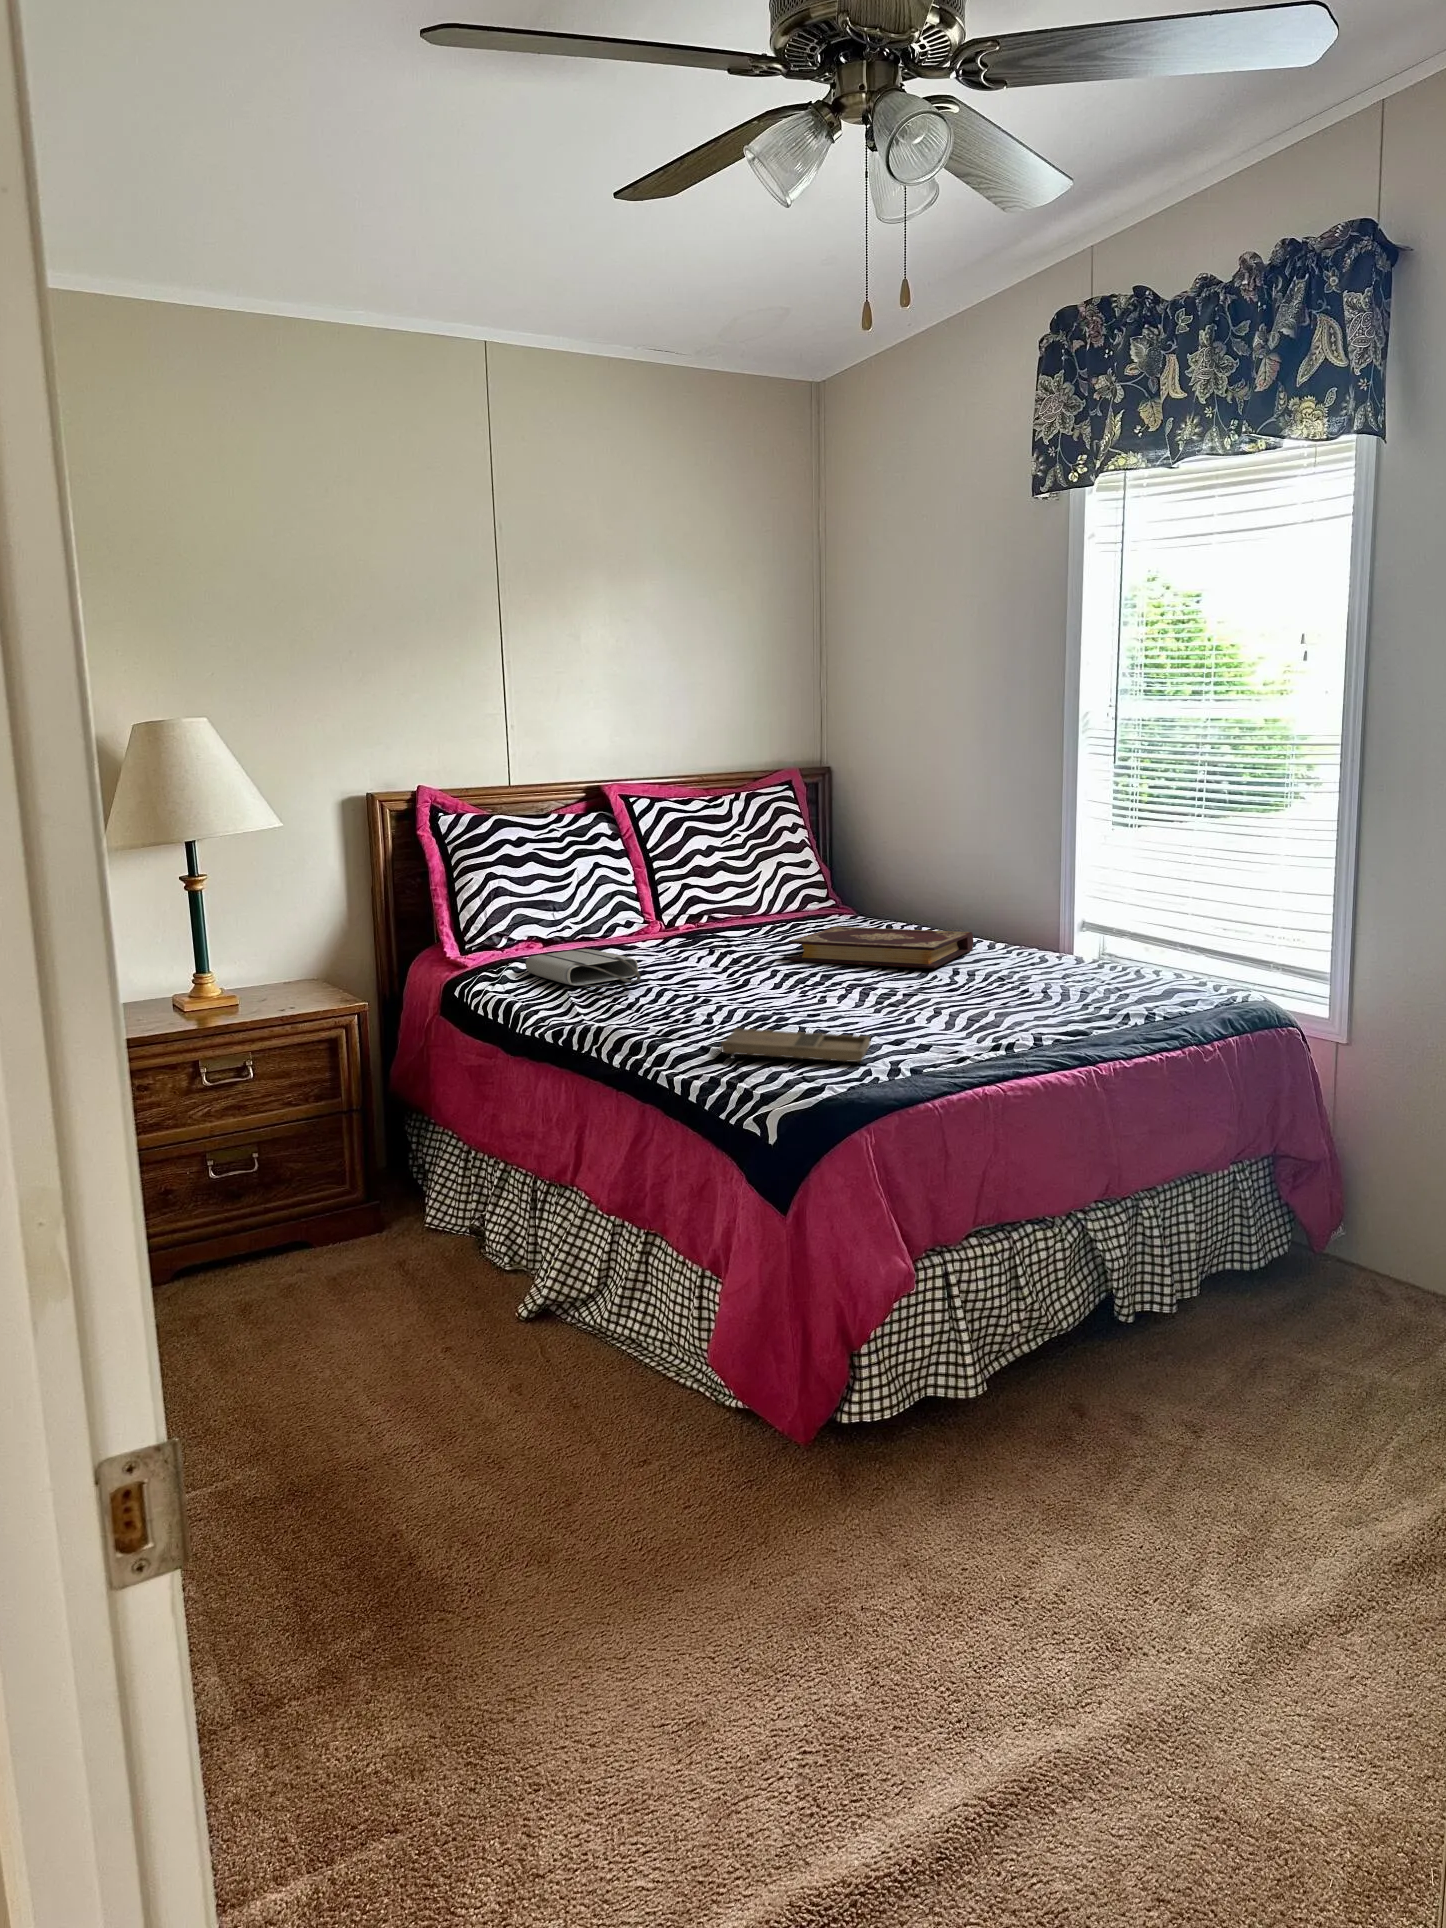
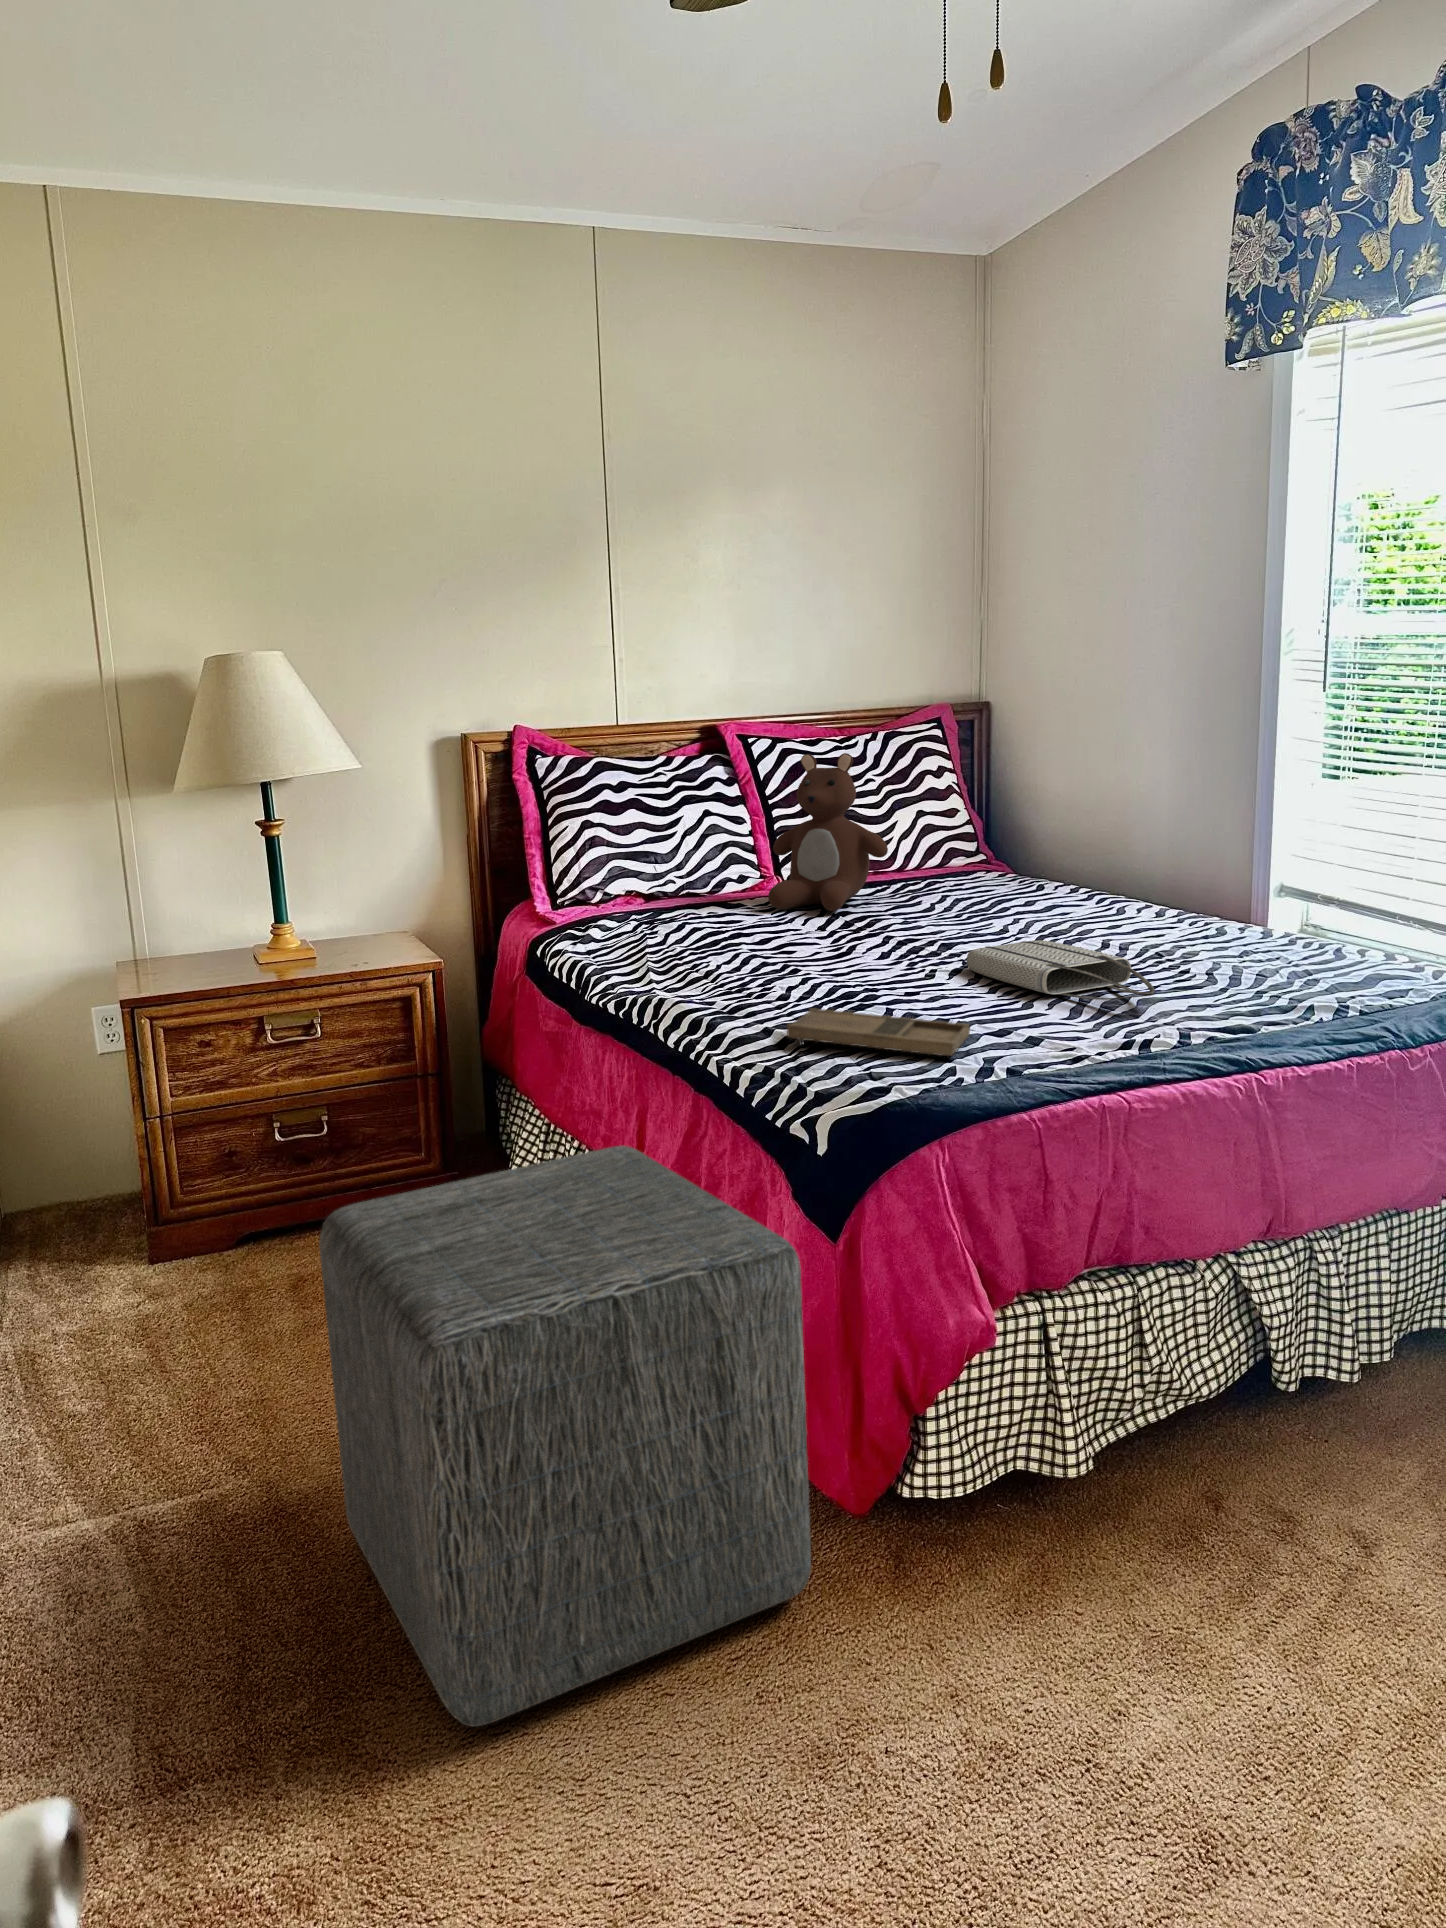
teddy bear: none [658,812,761,951] -> present [768,753,888,911]
book: present [789,927,973,968] -> none [912,886,1135,939]
tote bag: present [526,949,641,987] -> present [967,940,1155,1000]
ottoman: none [346,1148,779,1628] -> present [319,1146,811,1727]

